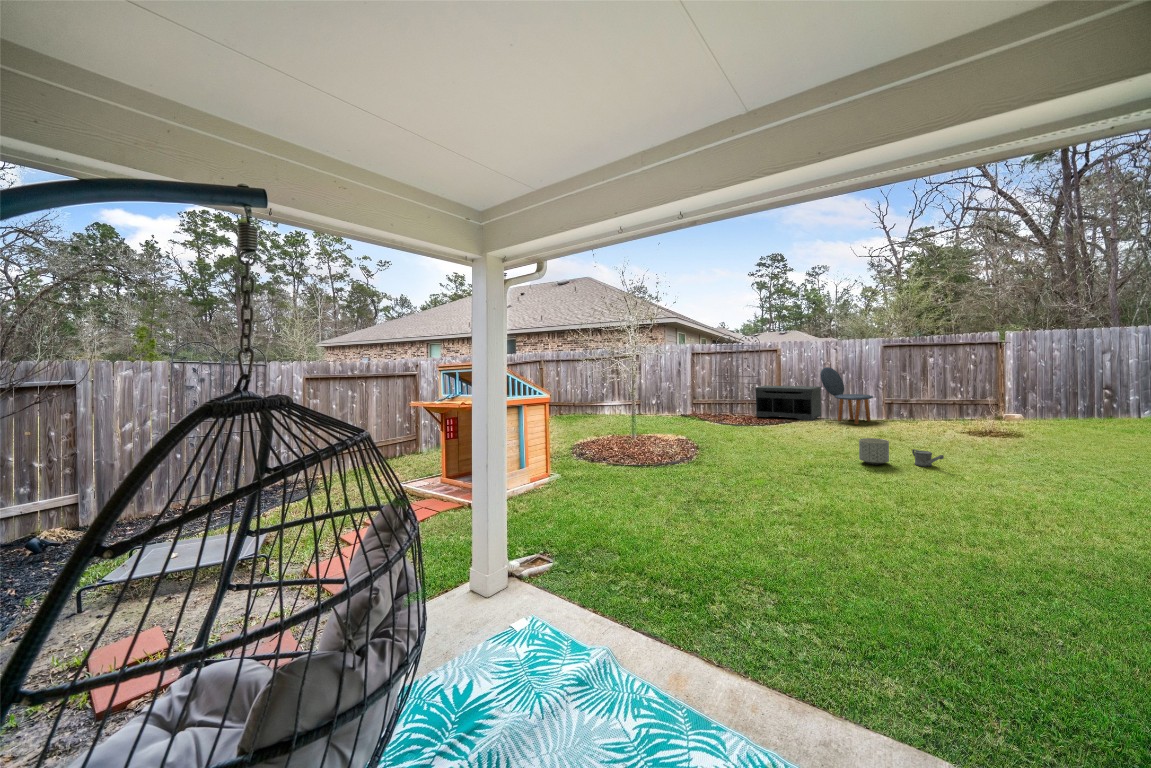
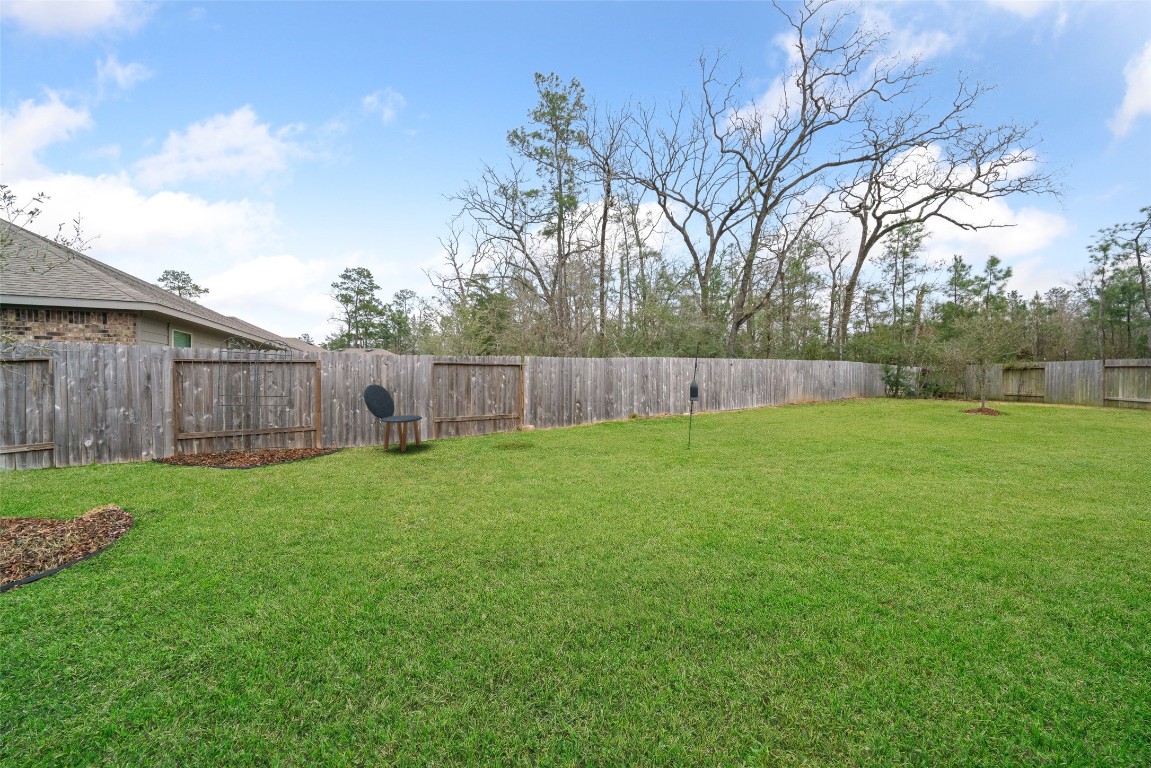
bench: present [755,386,821,420] -> none [280,407,371,451]
planter: present [859,438,889,465] -> none [374,480,412,519]
watering can: present [912,449,944,467] -> none [441,487,469,510]

